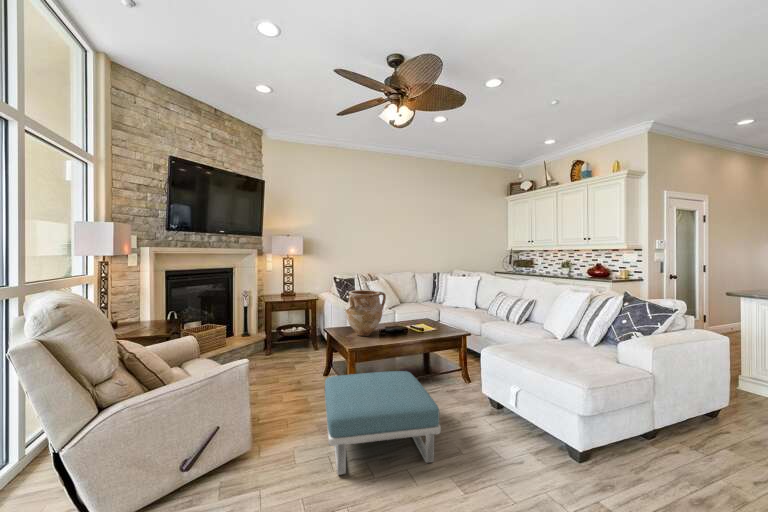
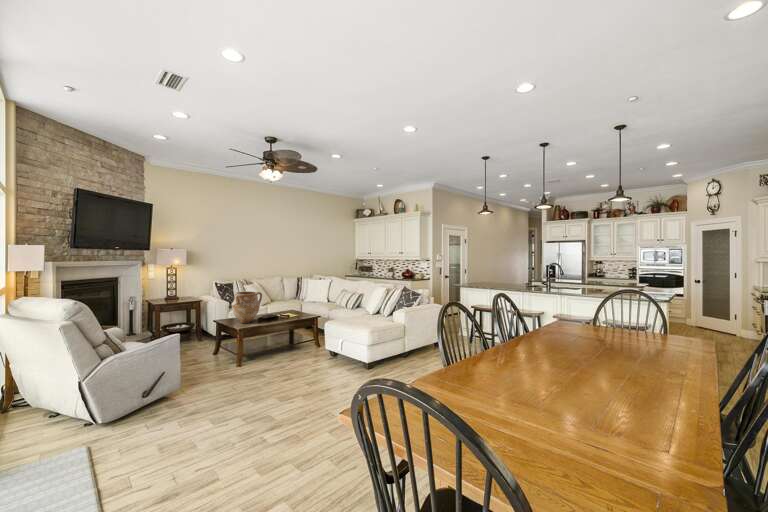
footstool: present [325,371,441,475] -> none [221,341,297,396]

